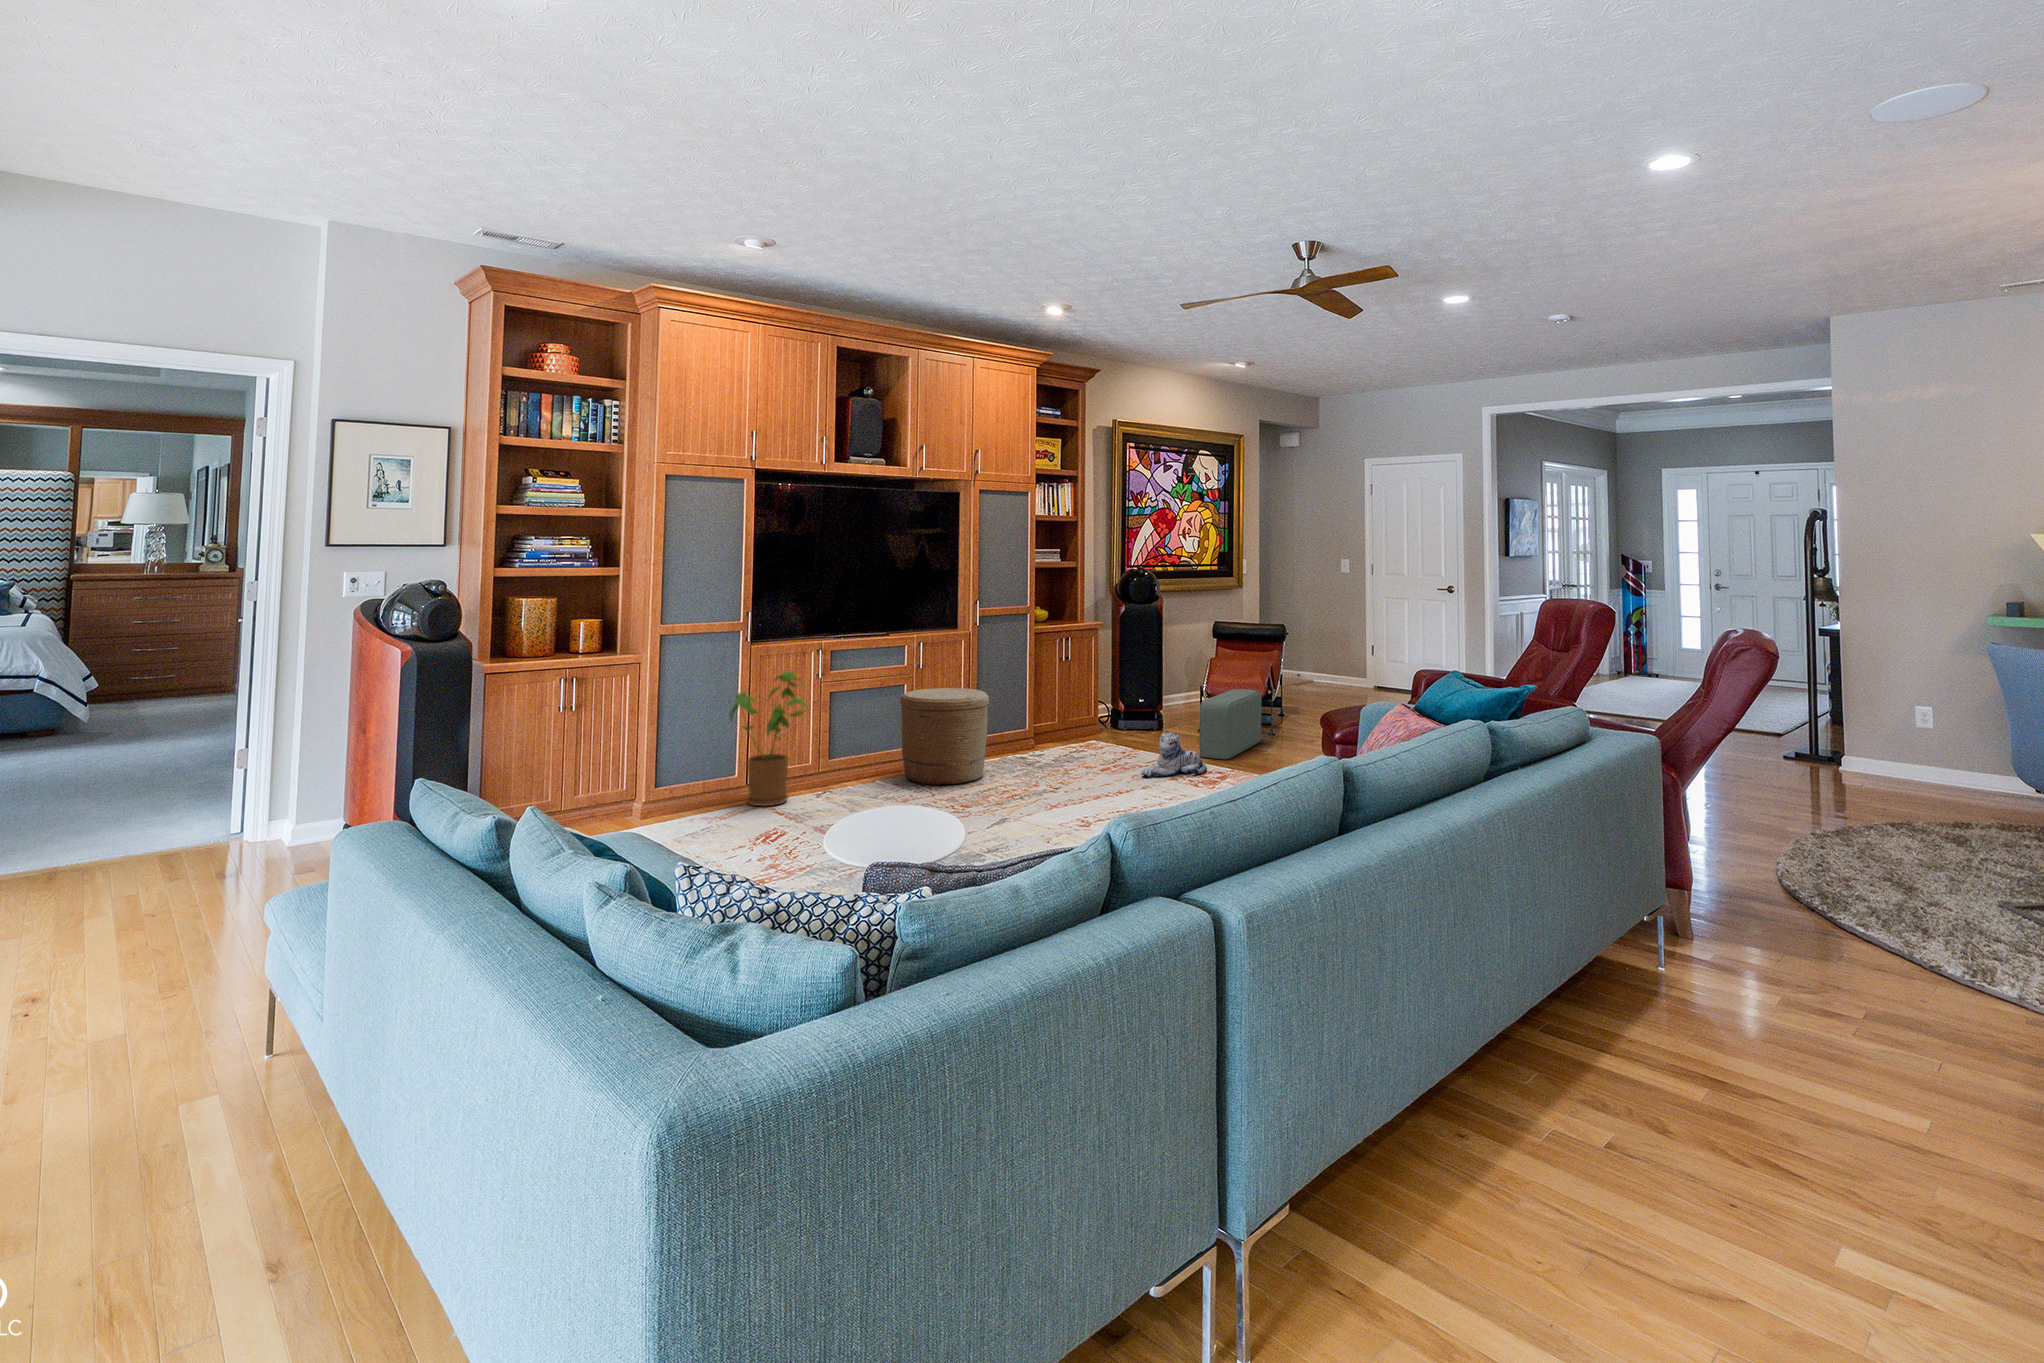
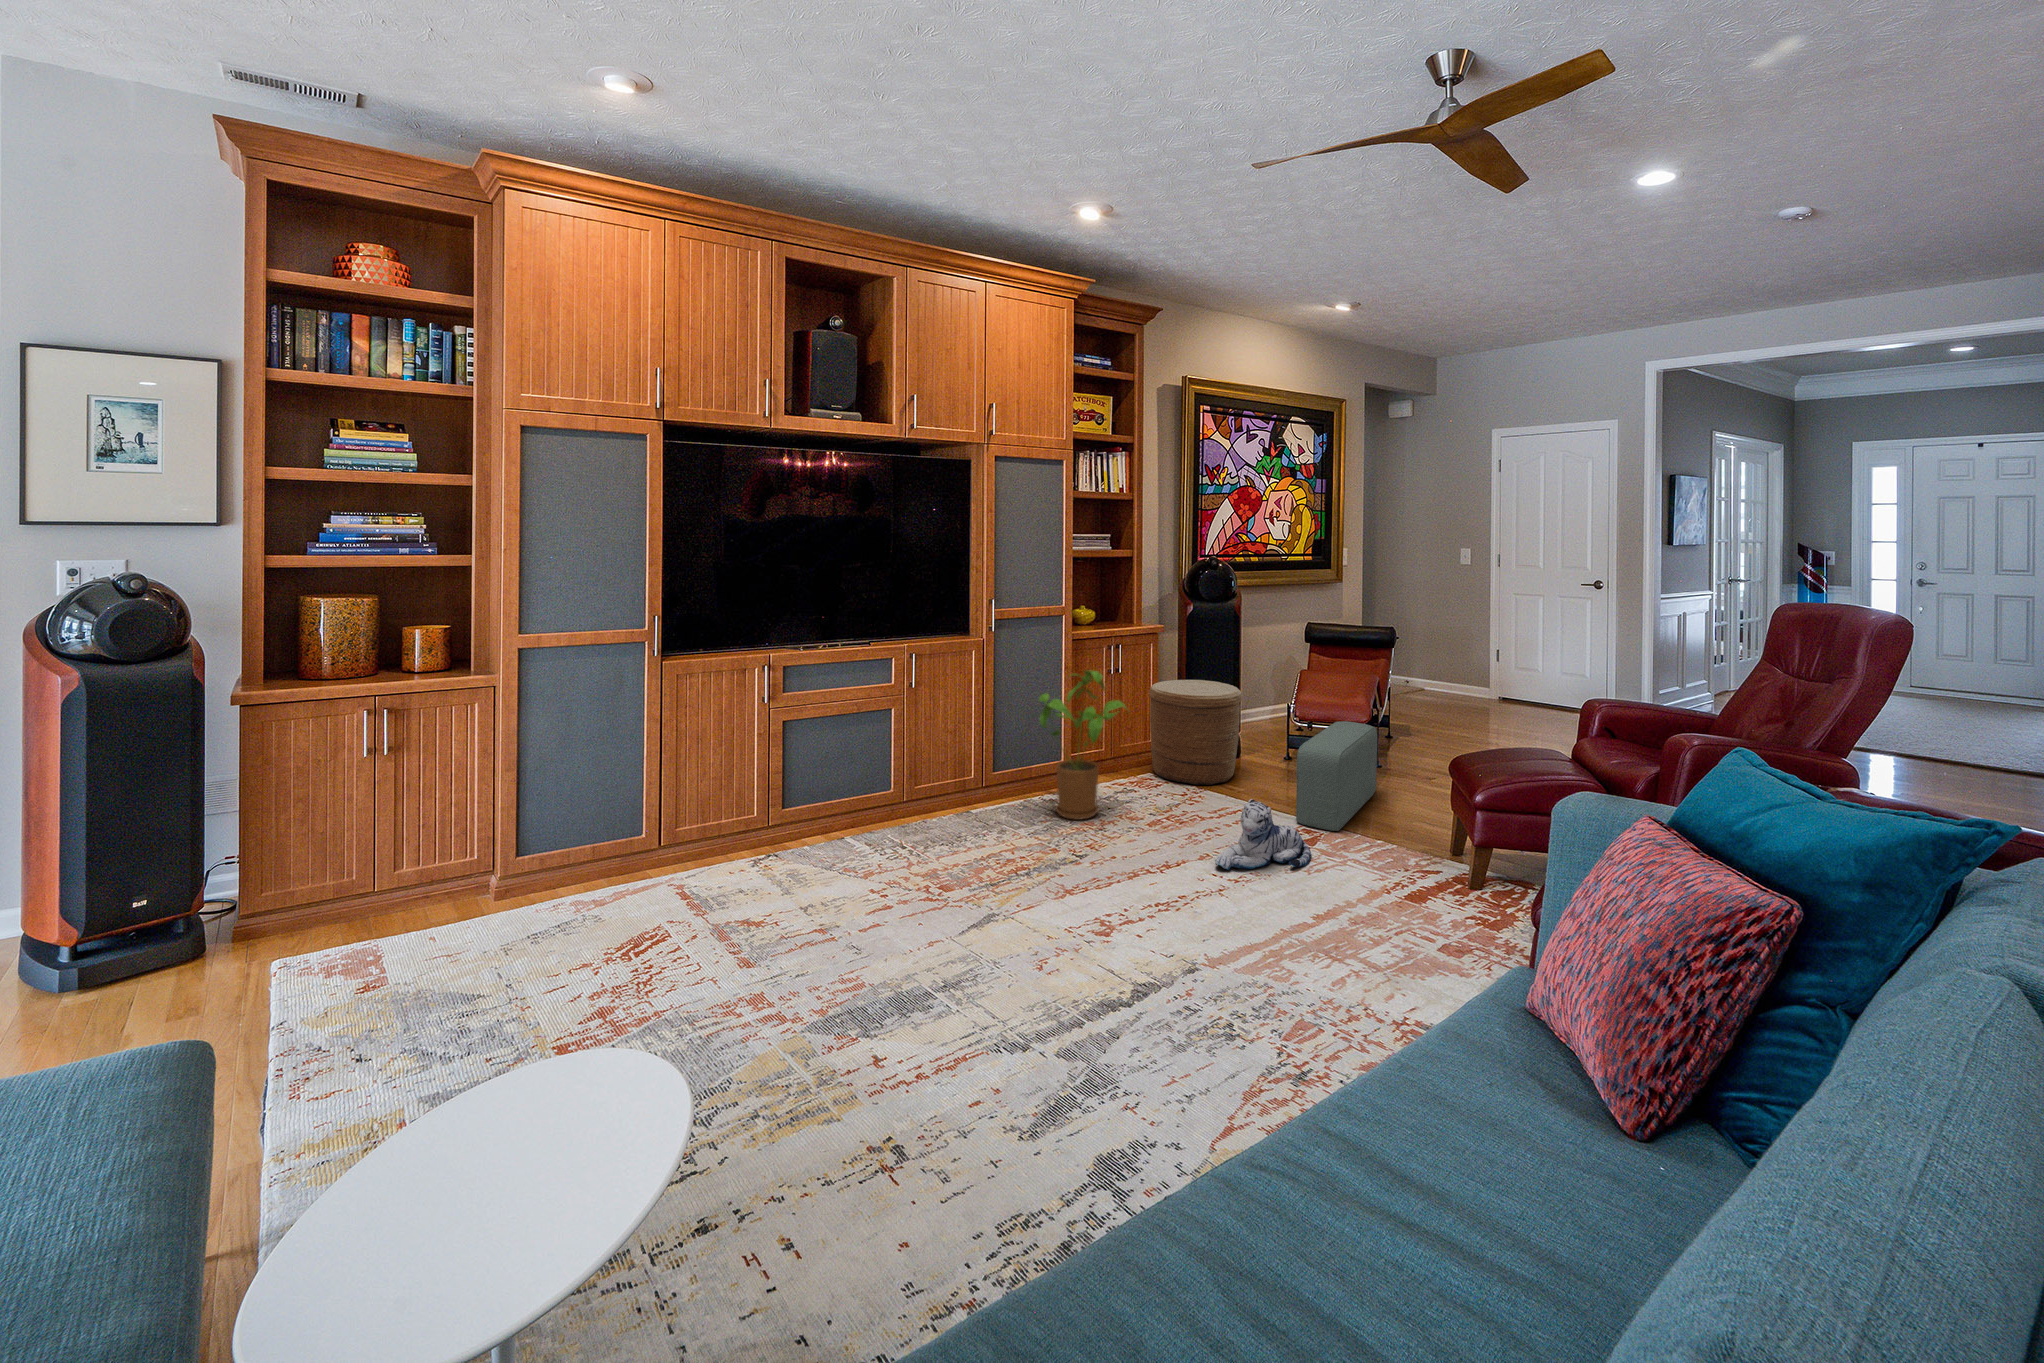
house plant: present [729,671,808,806] -> present [1039,670,1125,820]
woven basket: present [900,688,989,785] -> present [1149,680,1242,785]

